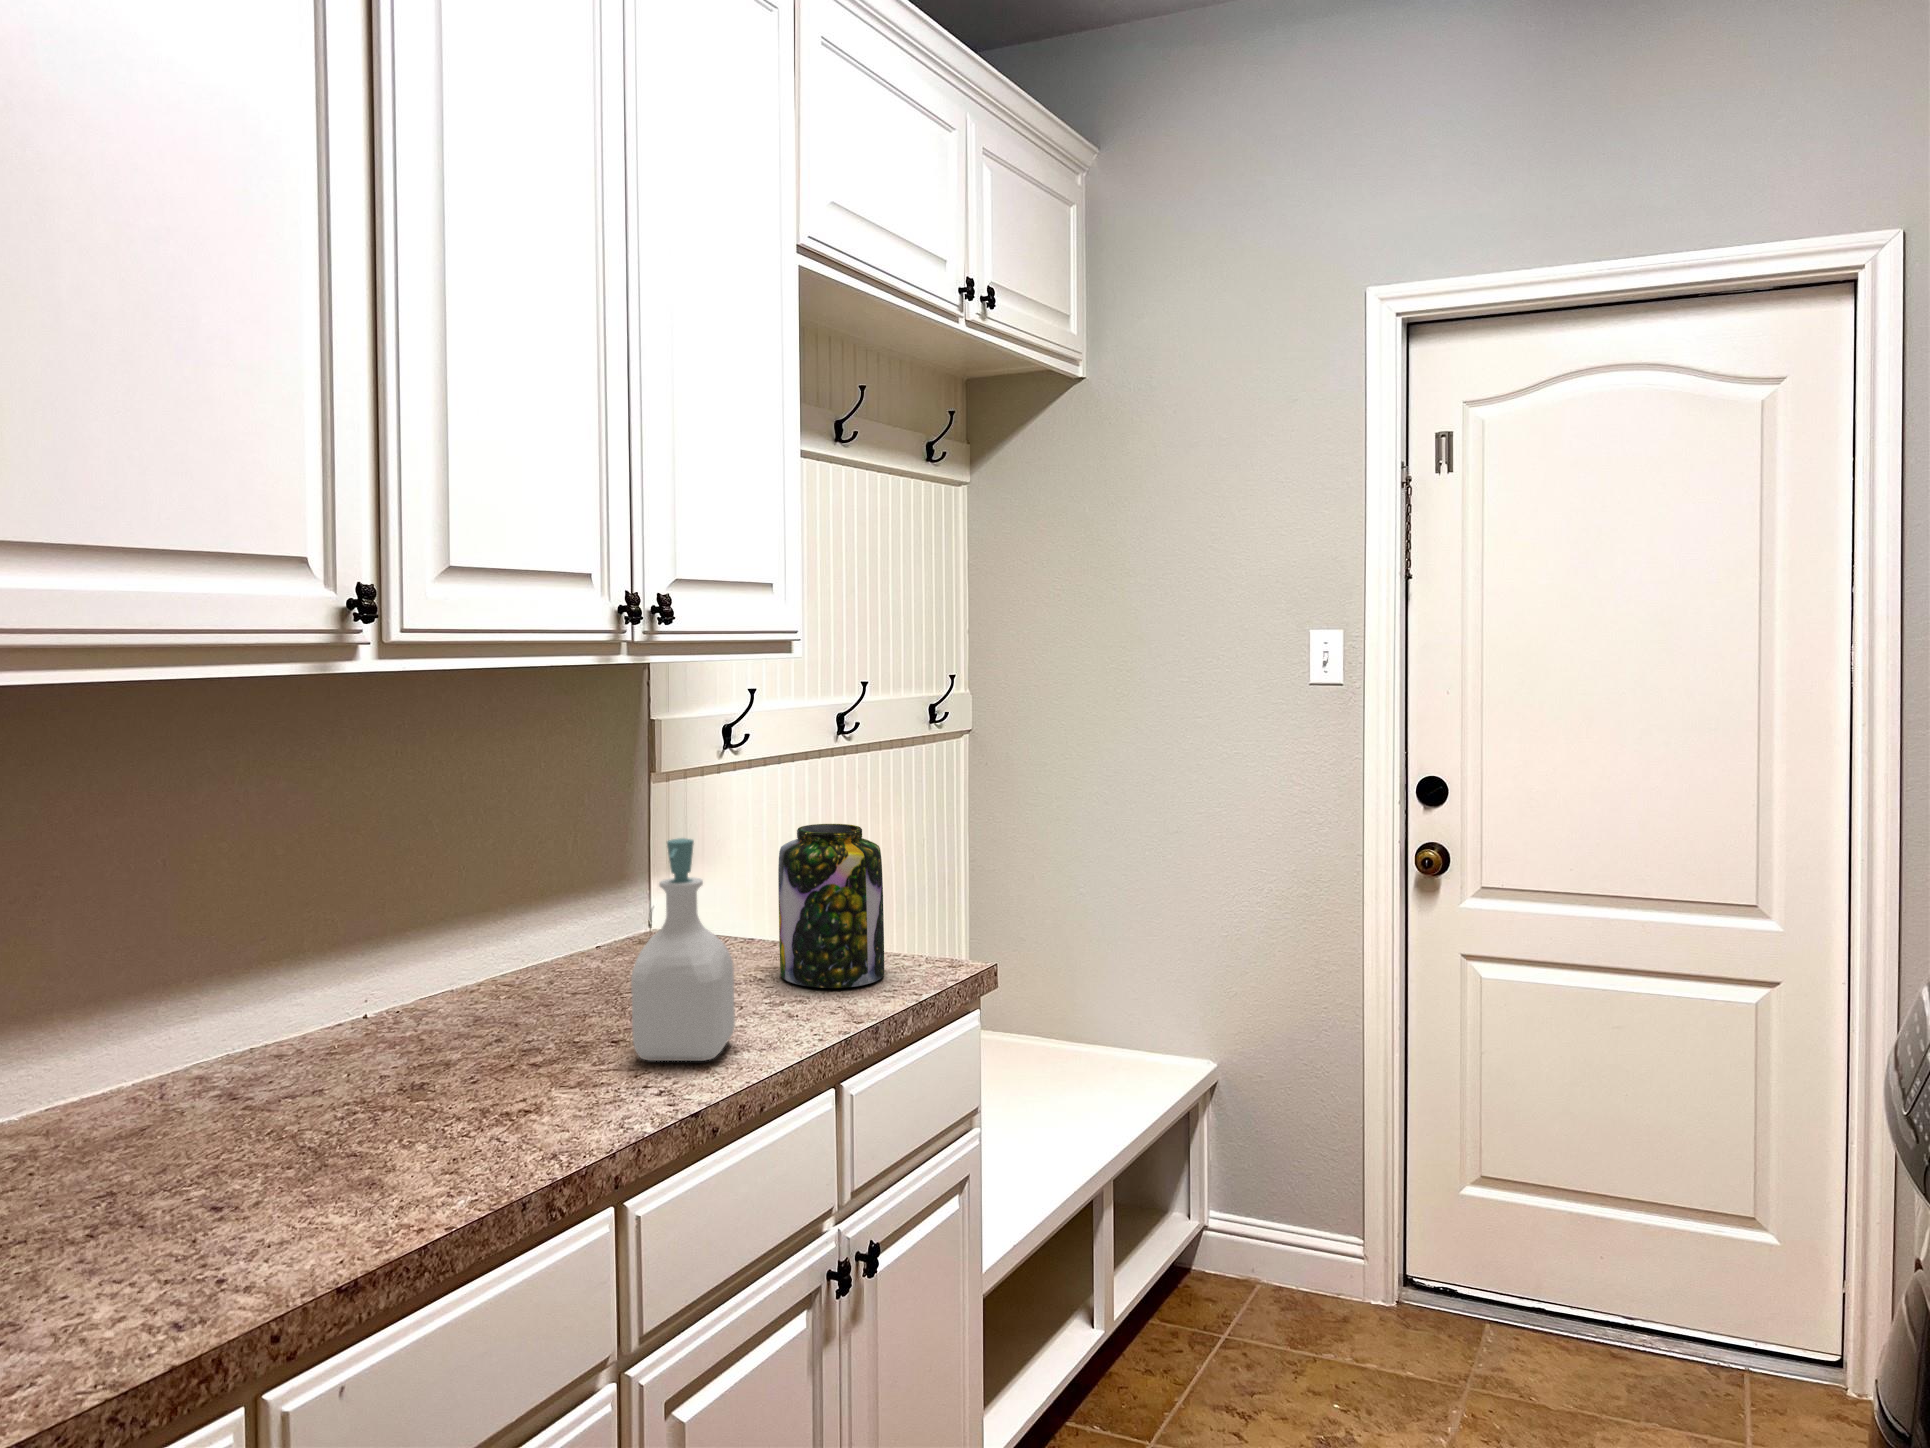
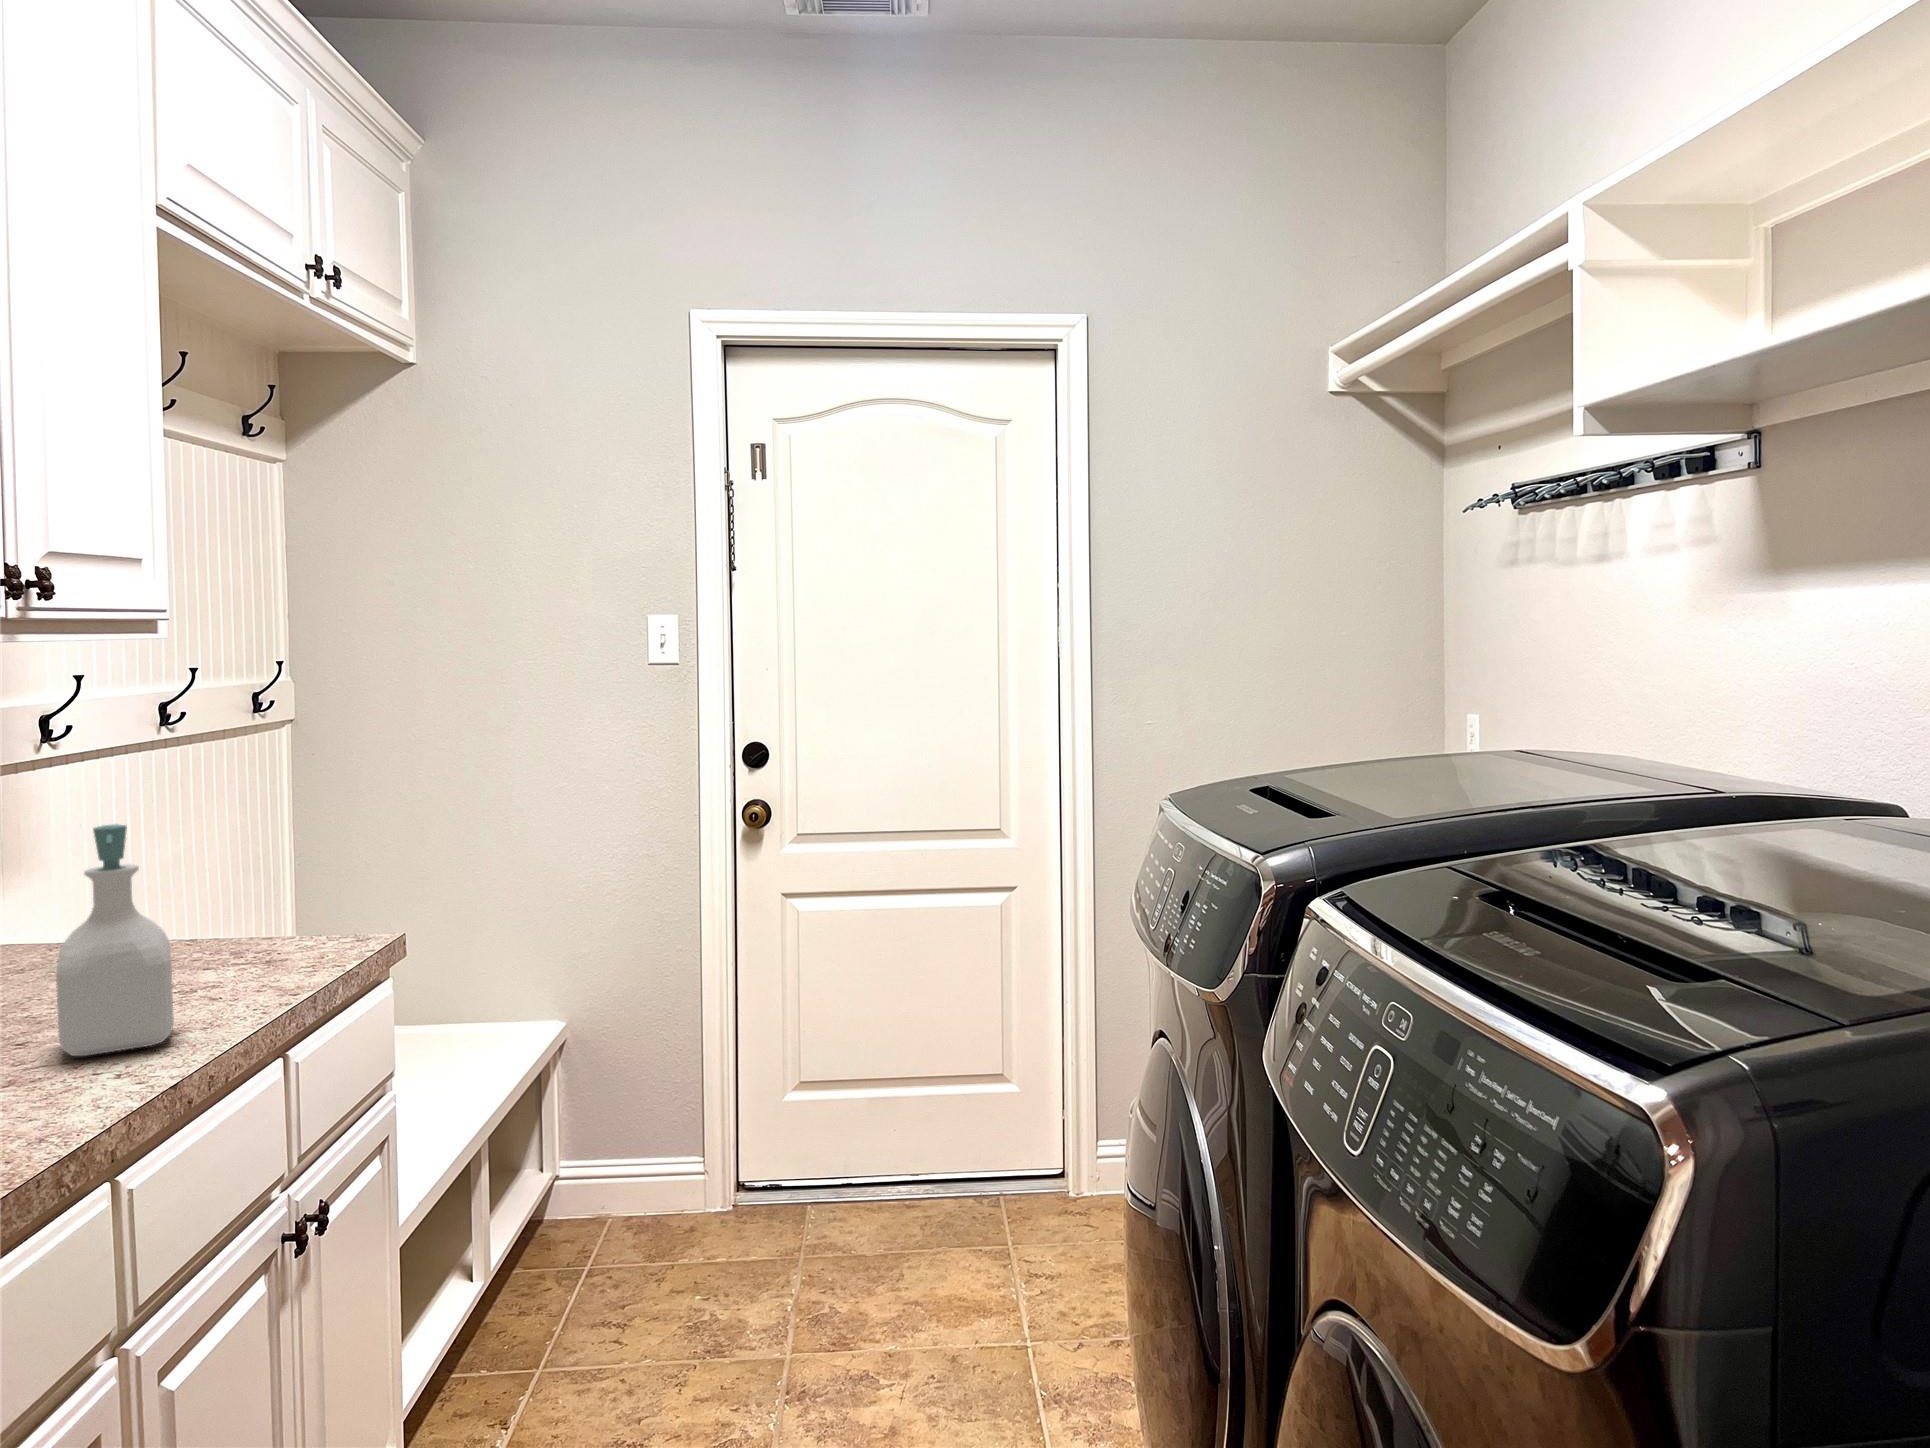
jar: present [778,824,884,988] -> none [170,810,299,975]

